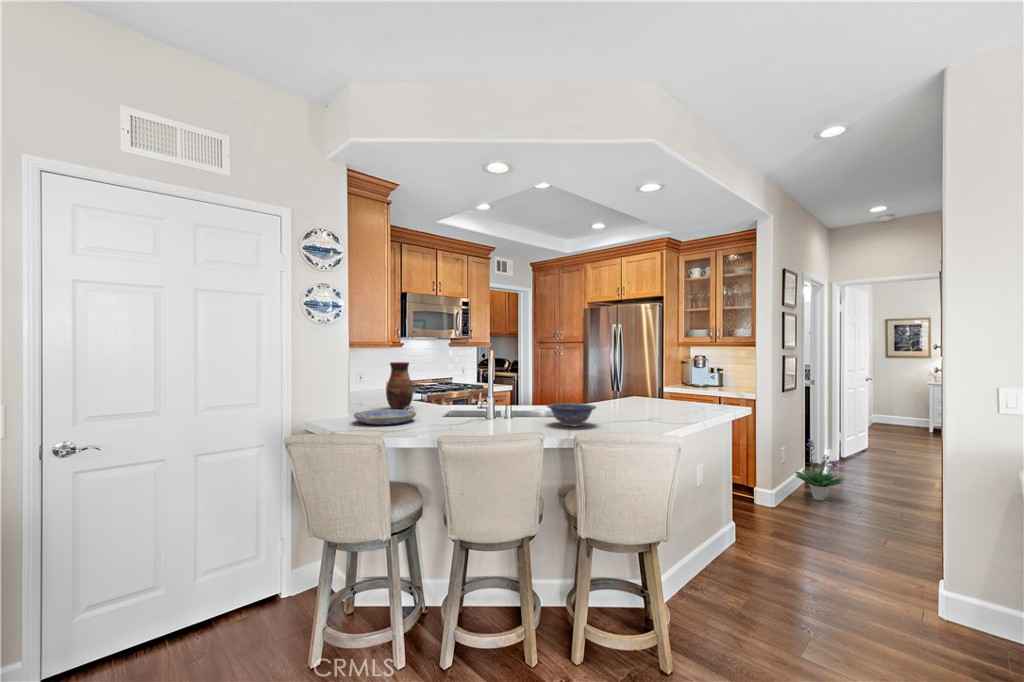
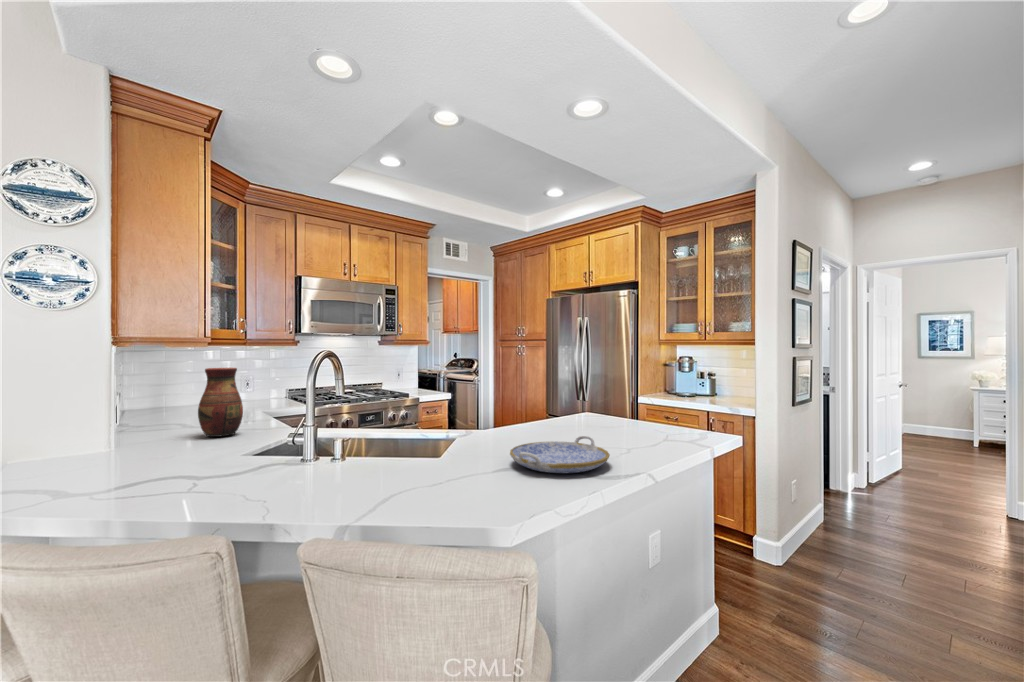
decorative bowl: present [547,403,596,426] -> none [373,437,459,482]
serving tray: present [354,406,416,425] -> present [510,436,610,473]
potted plant: present [795,440,844,500] -> none [809,469,880,553]

